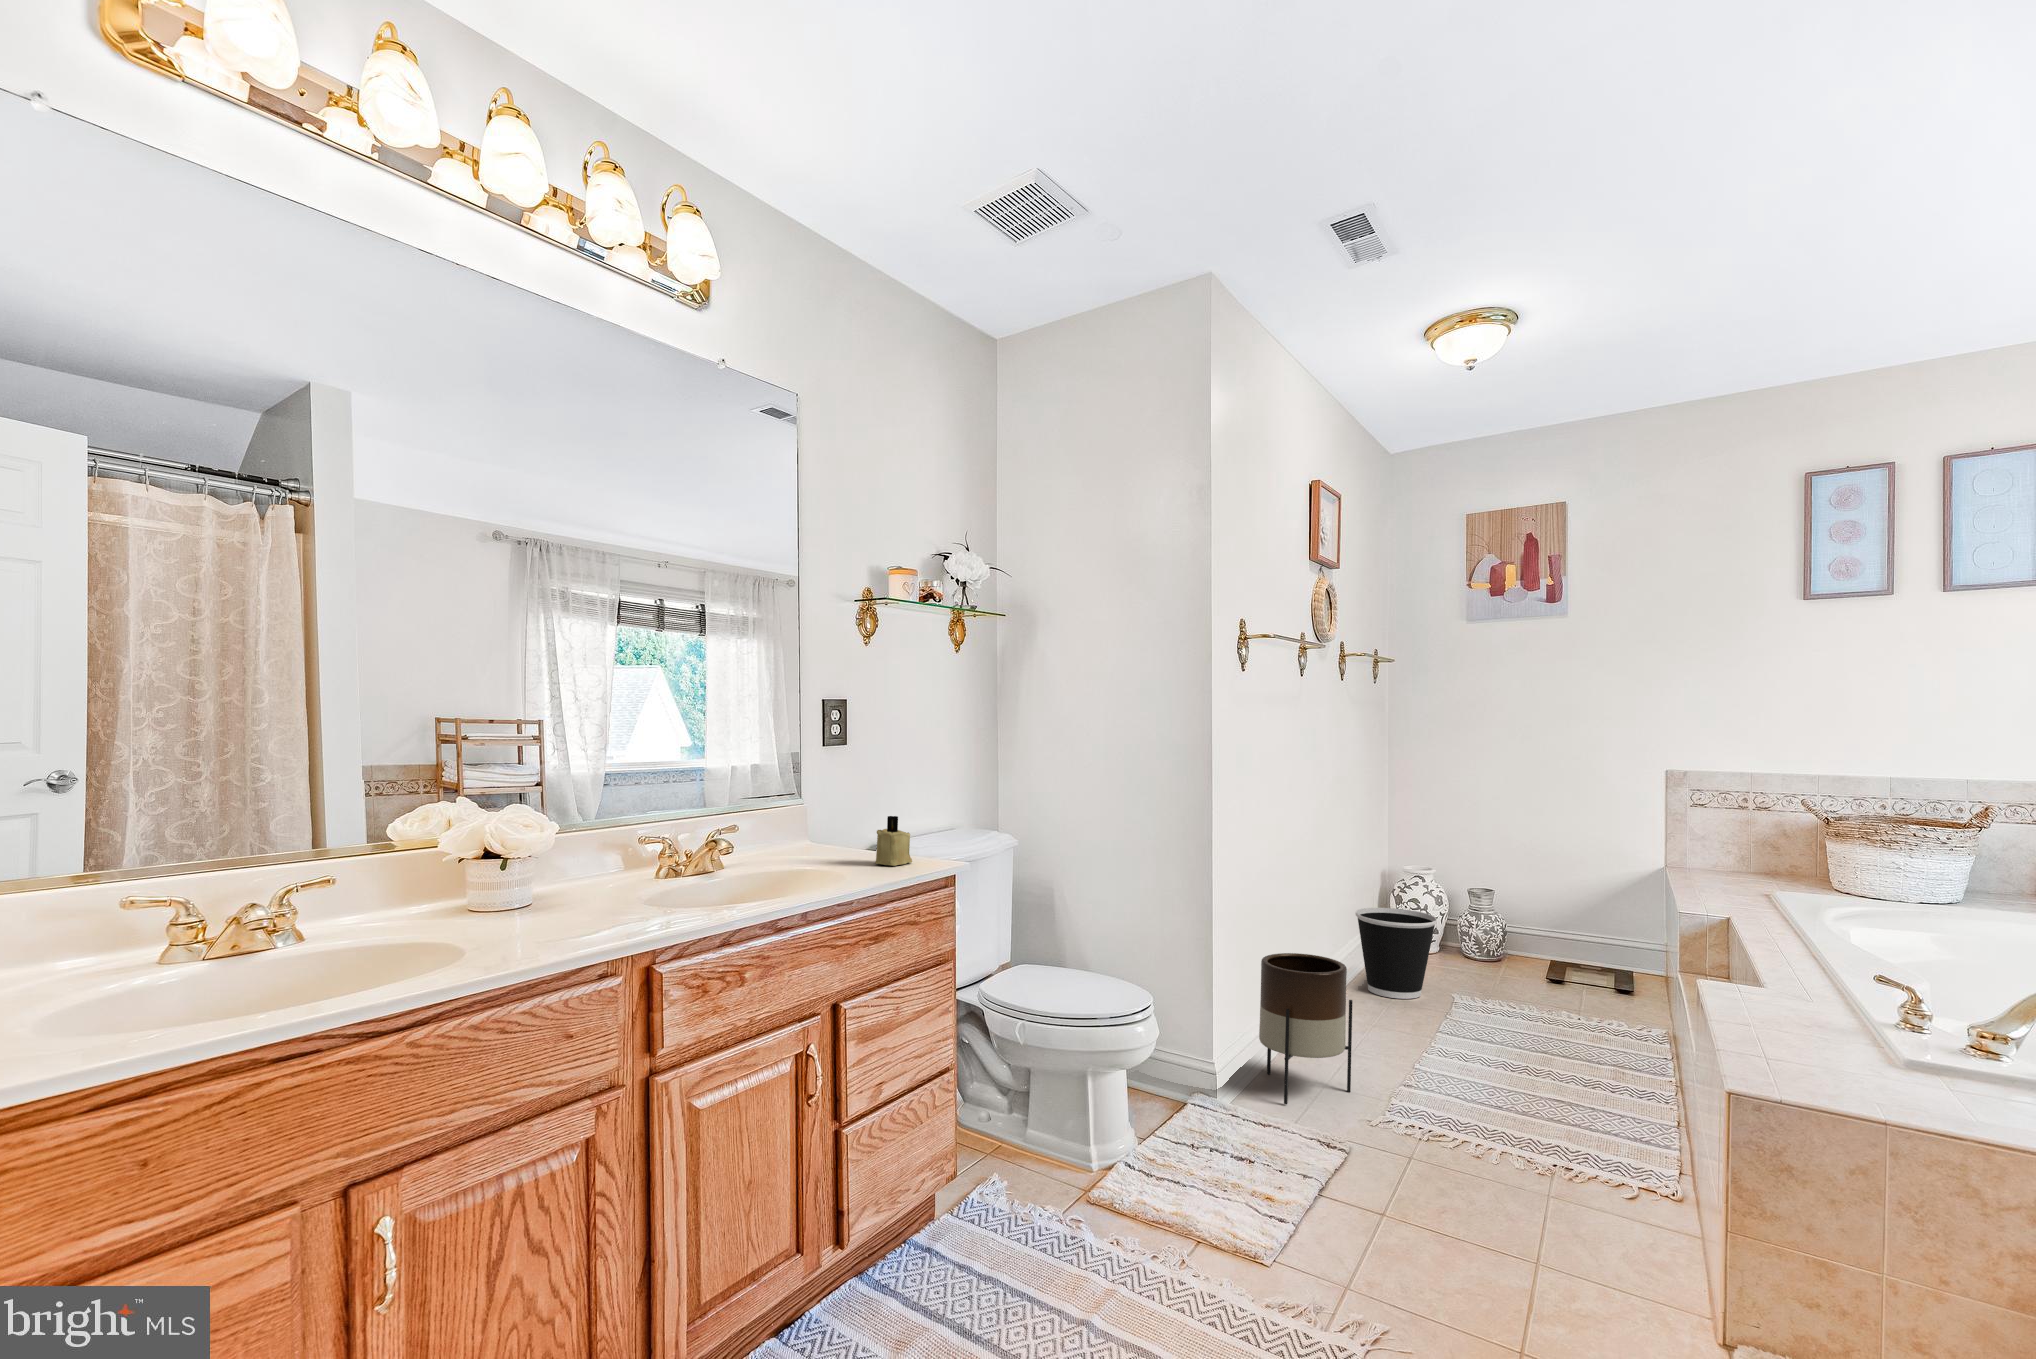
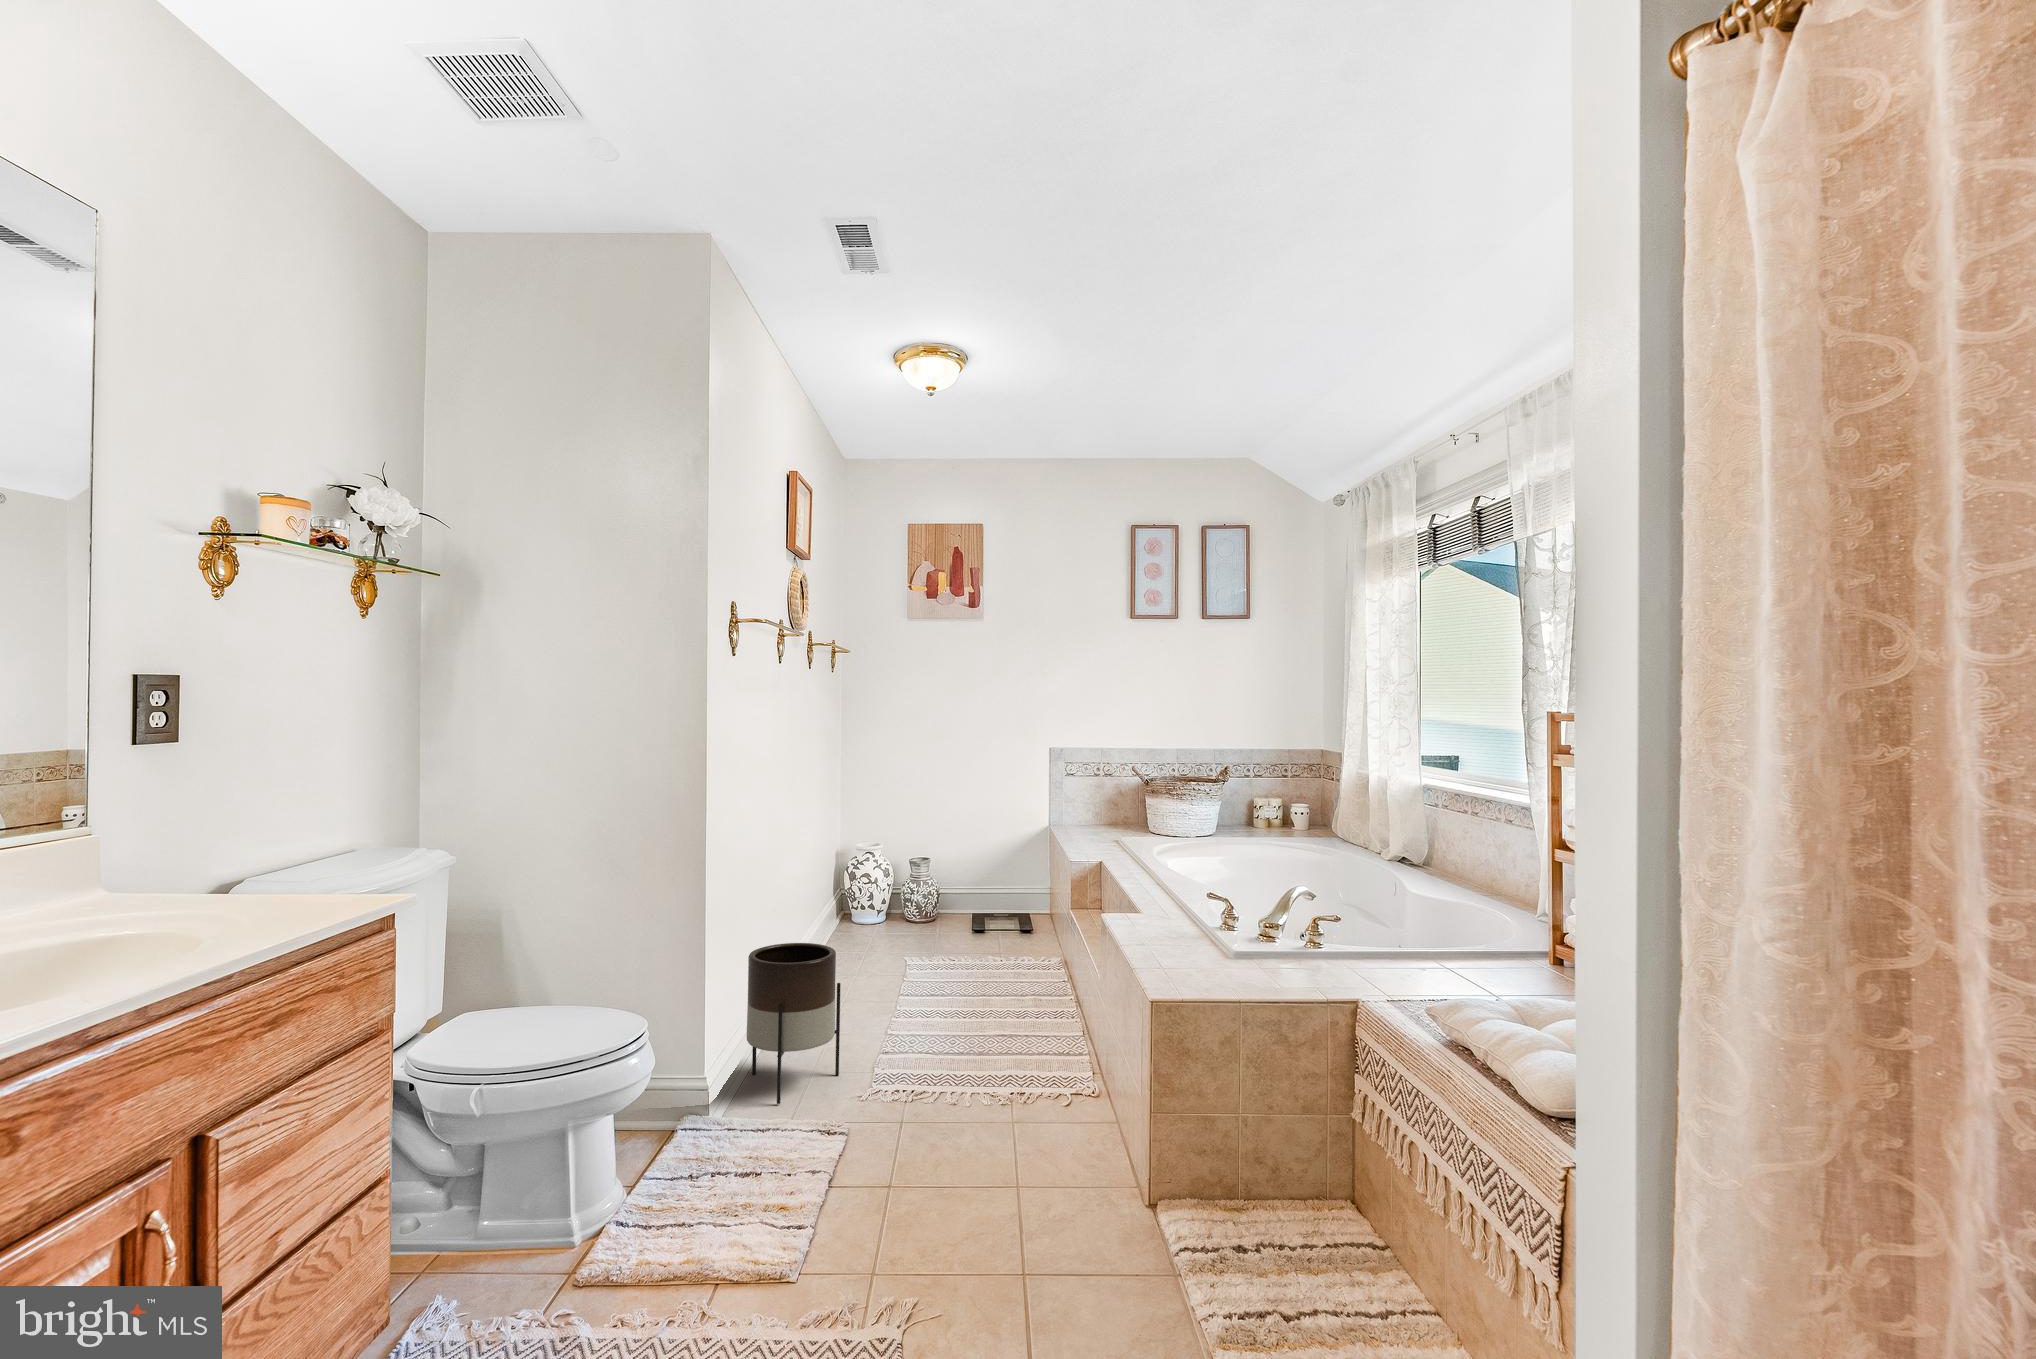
candle: present [875,816,912,866] -> none [258,842,320,913]
wastebasket: present [1356,908,1437,999] -> none [819,884,894,971]

